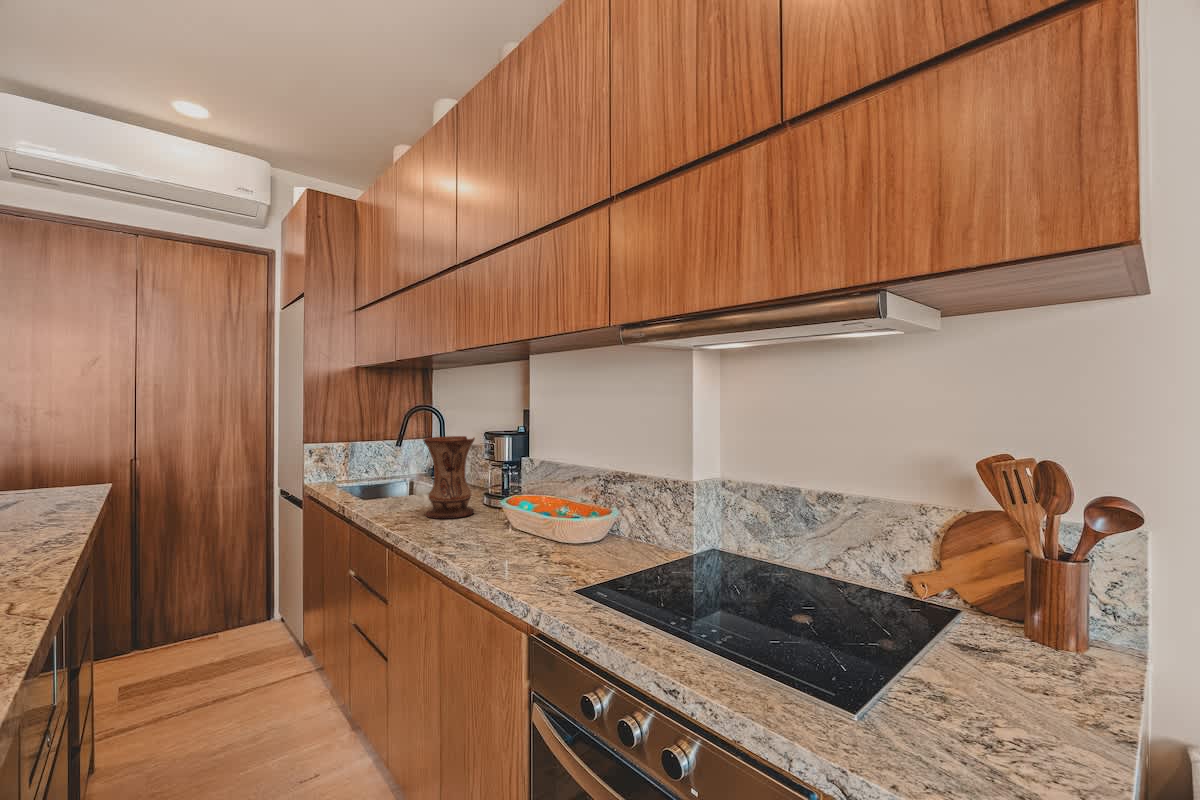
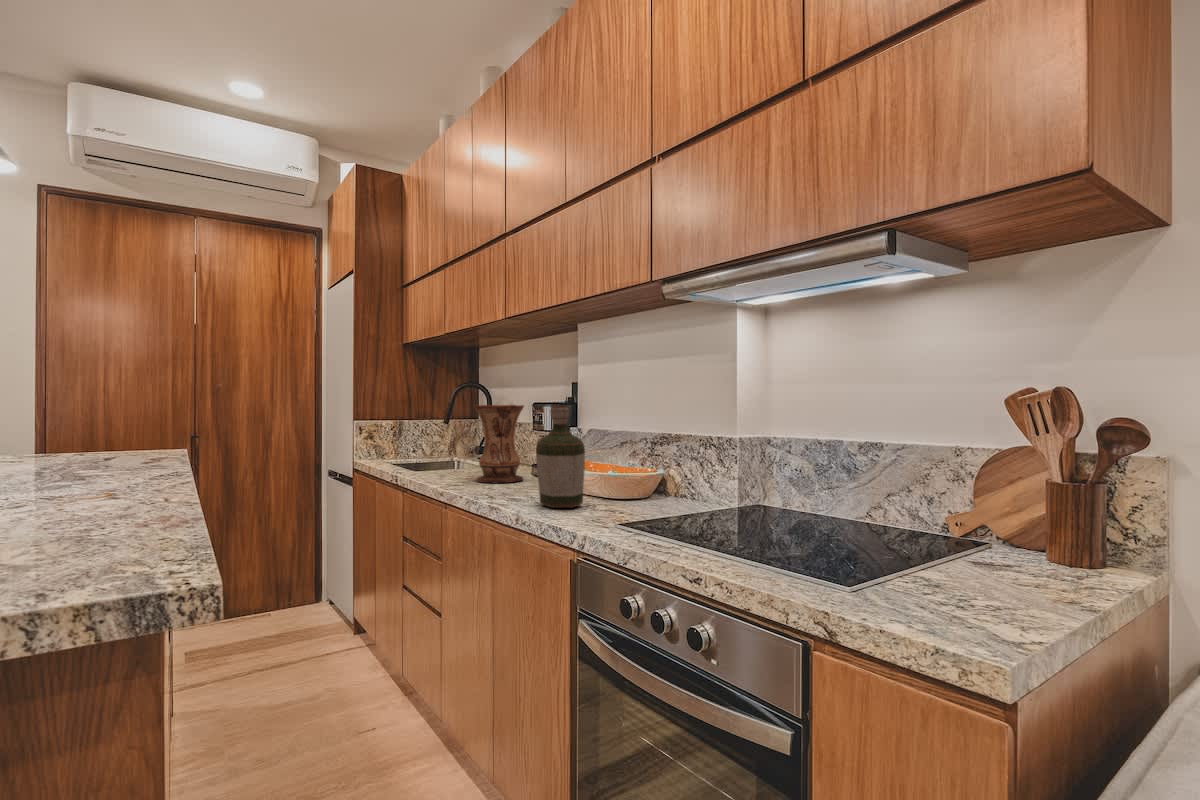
bottle: none [487,452,538,562] -> present [536,405,585,508]

